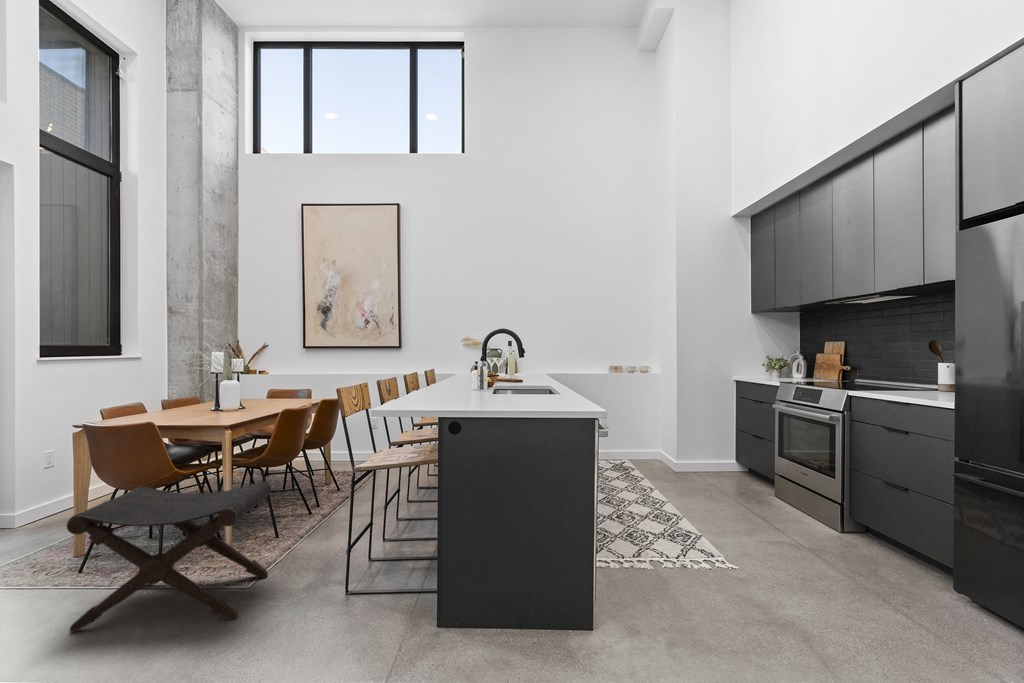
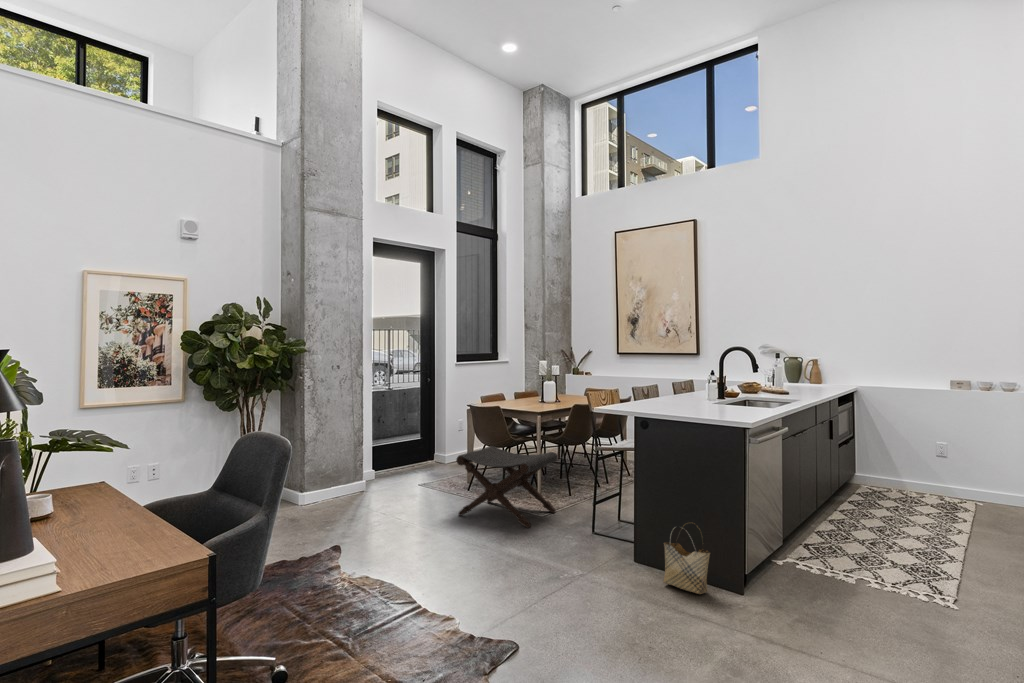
woven basket: none [507,553,576,660] -> present [664,522,710,594]

